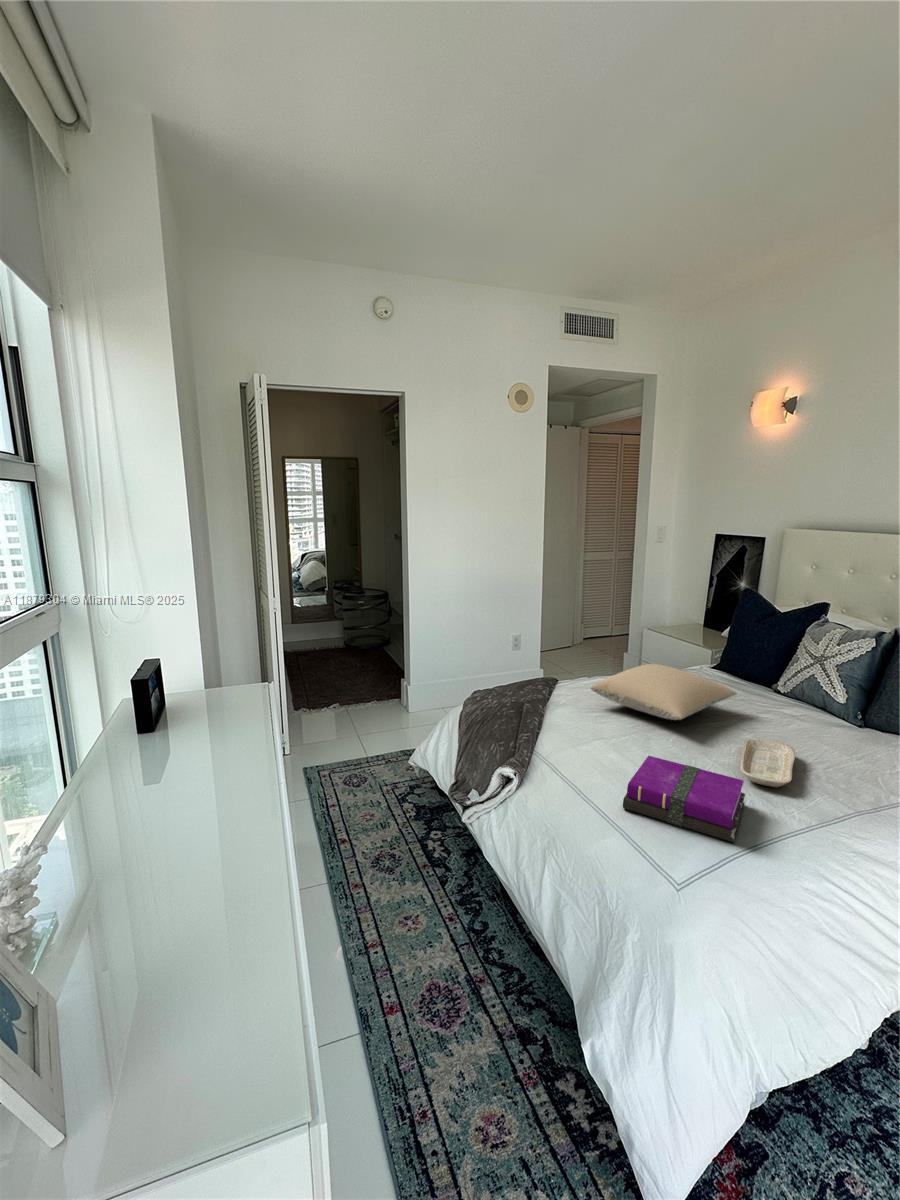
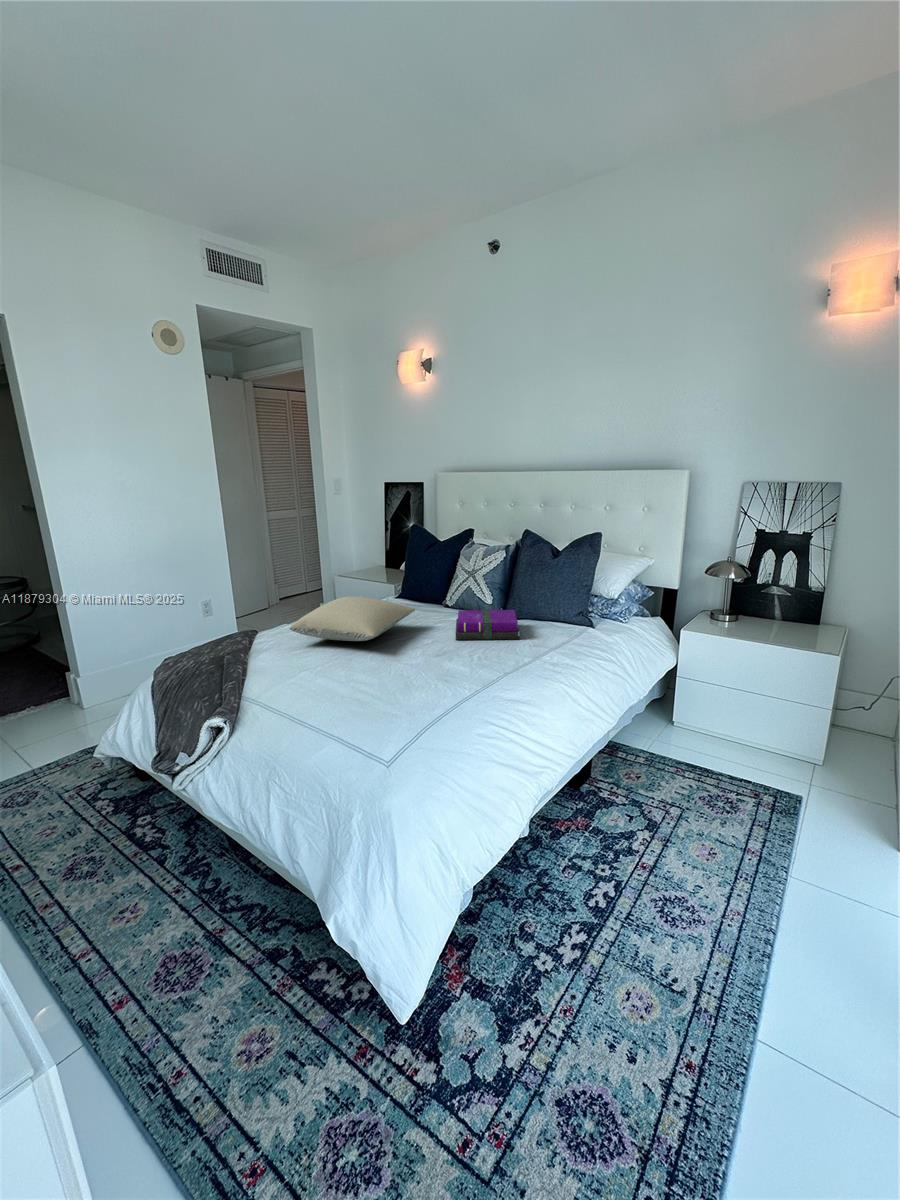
tray: present [740,738,795,787] -> none [423,639,461,673]
notebook: present [623,756,745,842] -> present [456,610,520,640]

